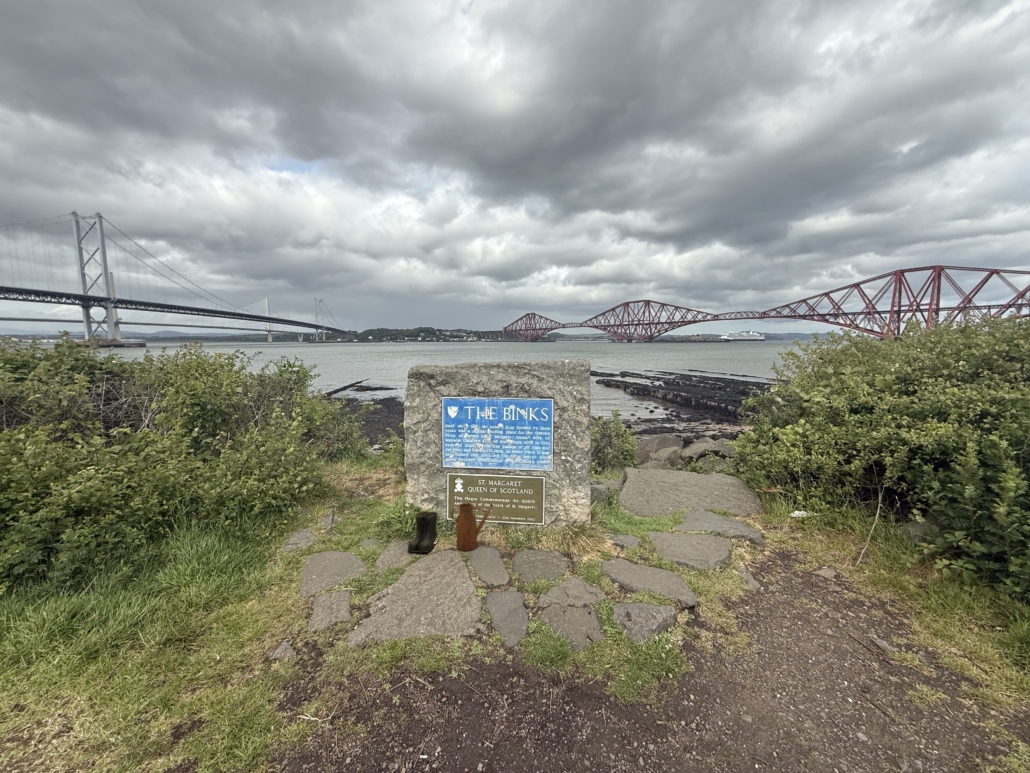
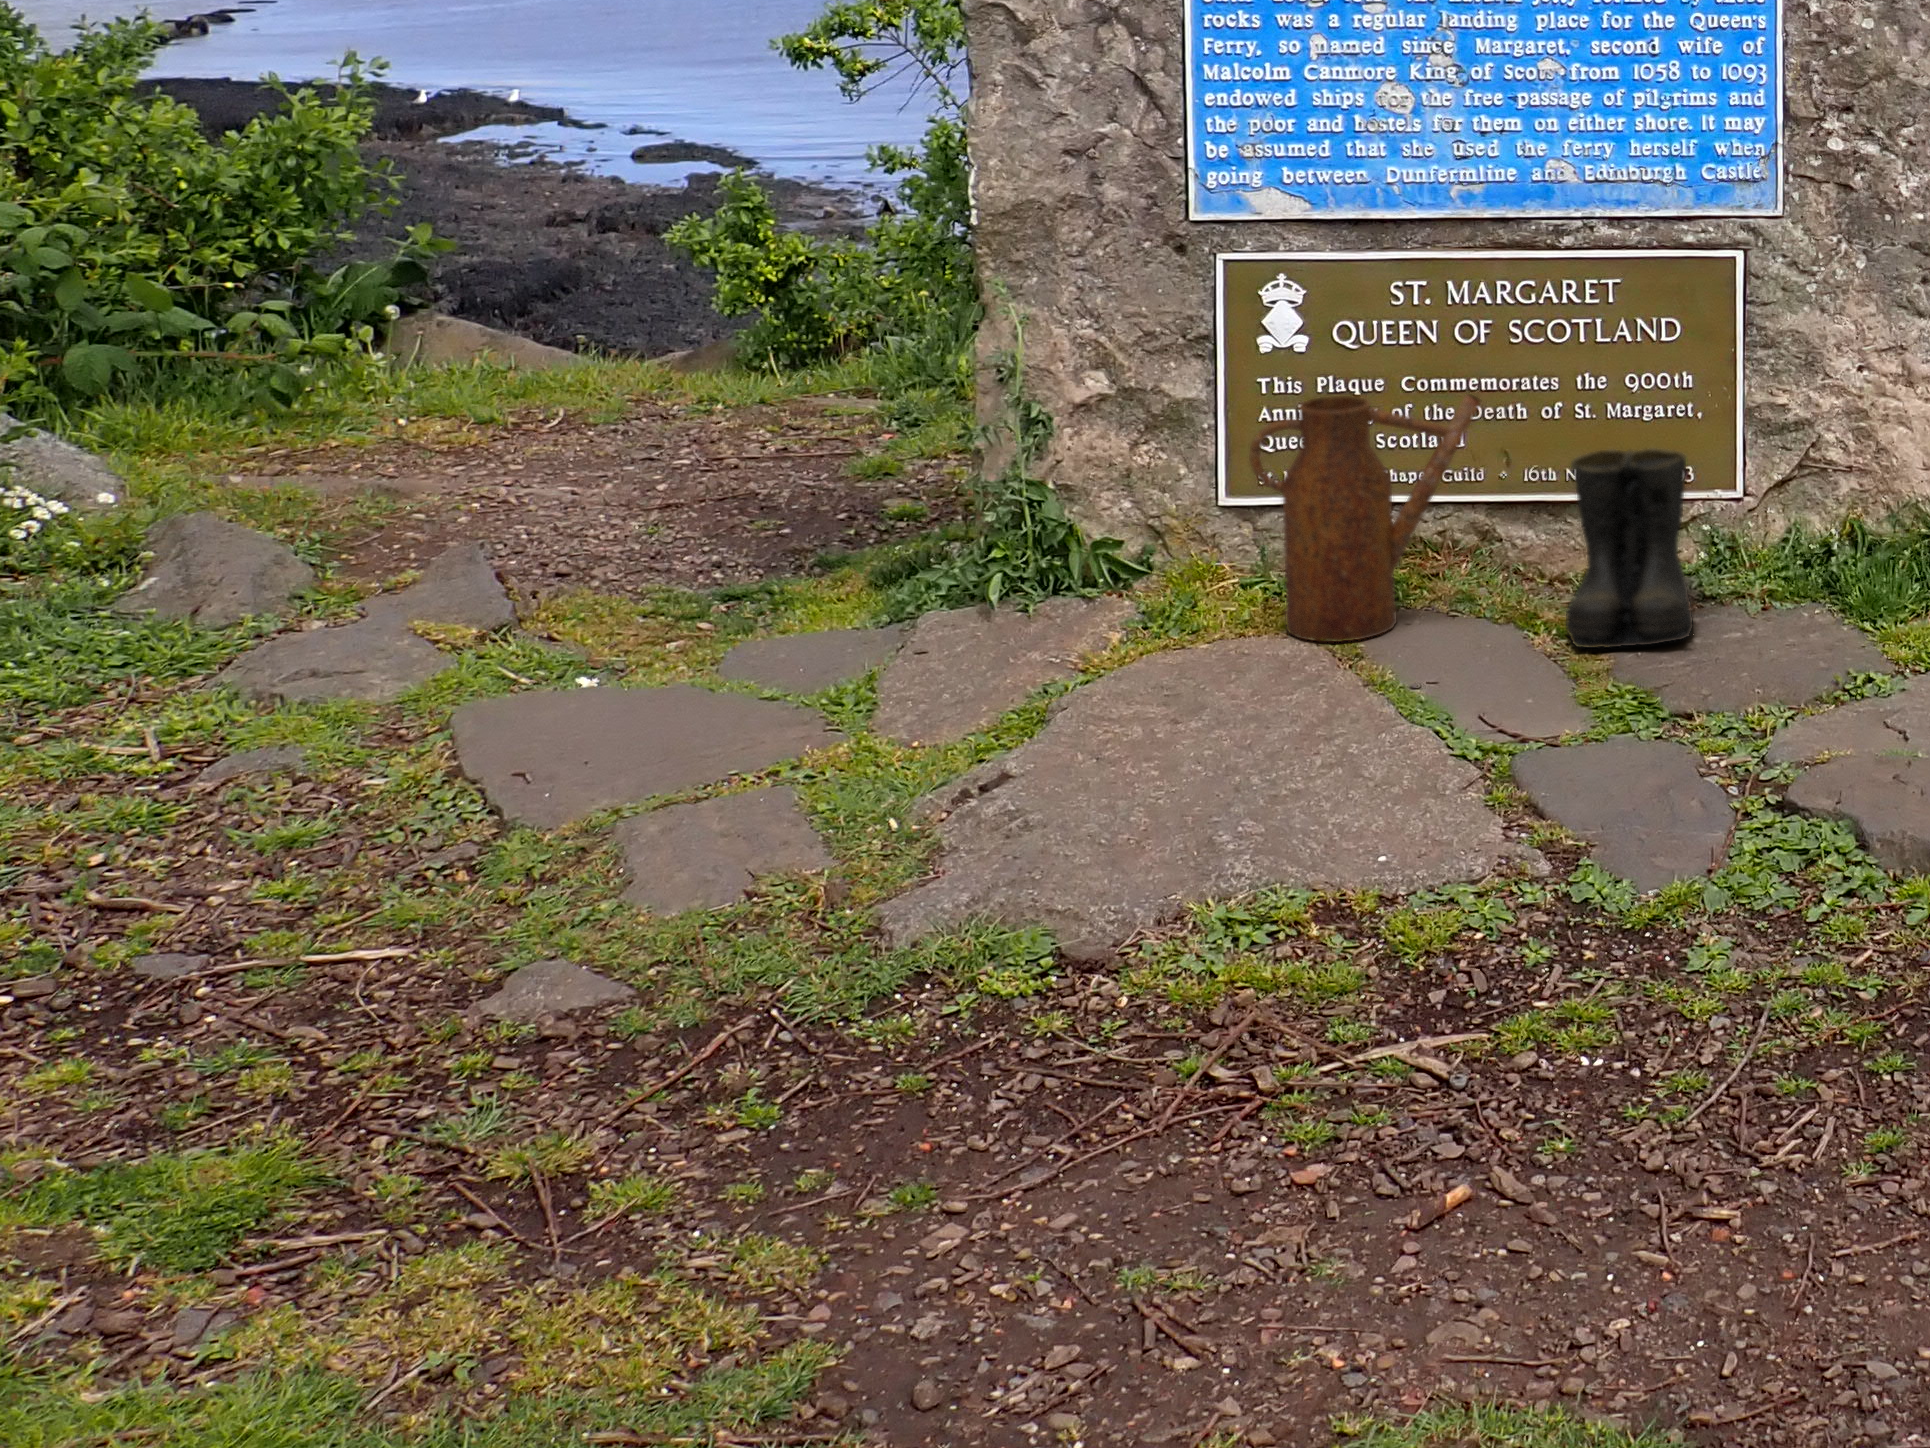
boots: present [408,511,438,553] -> present [1566,448,1693,648]

